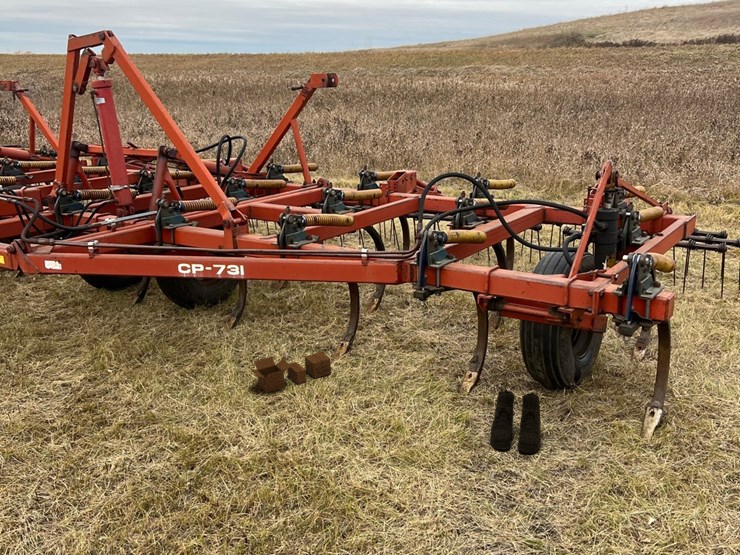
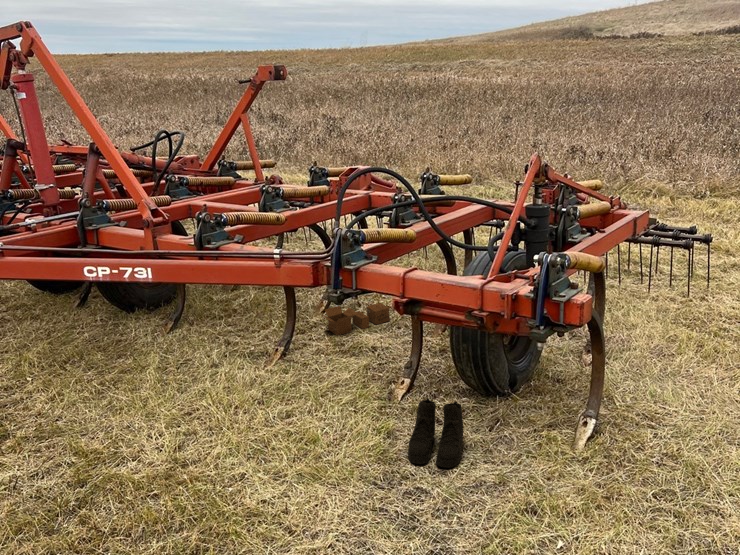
cardboard box: present [249,352,331,393] -> present [323,303,390,335]

